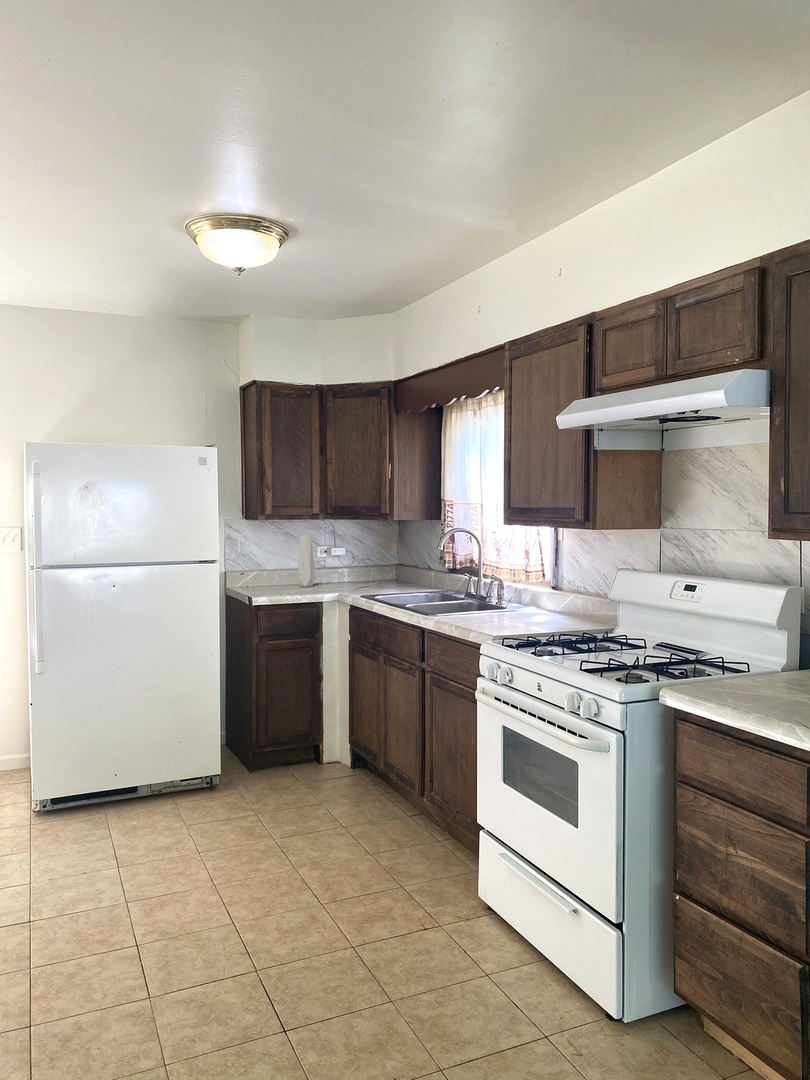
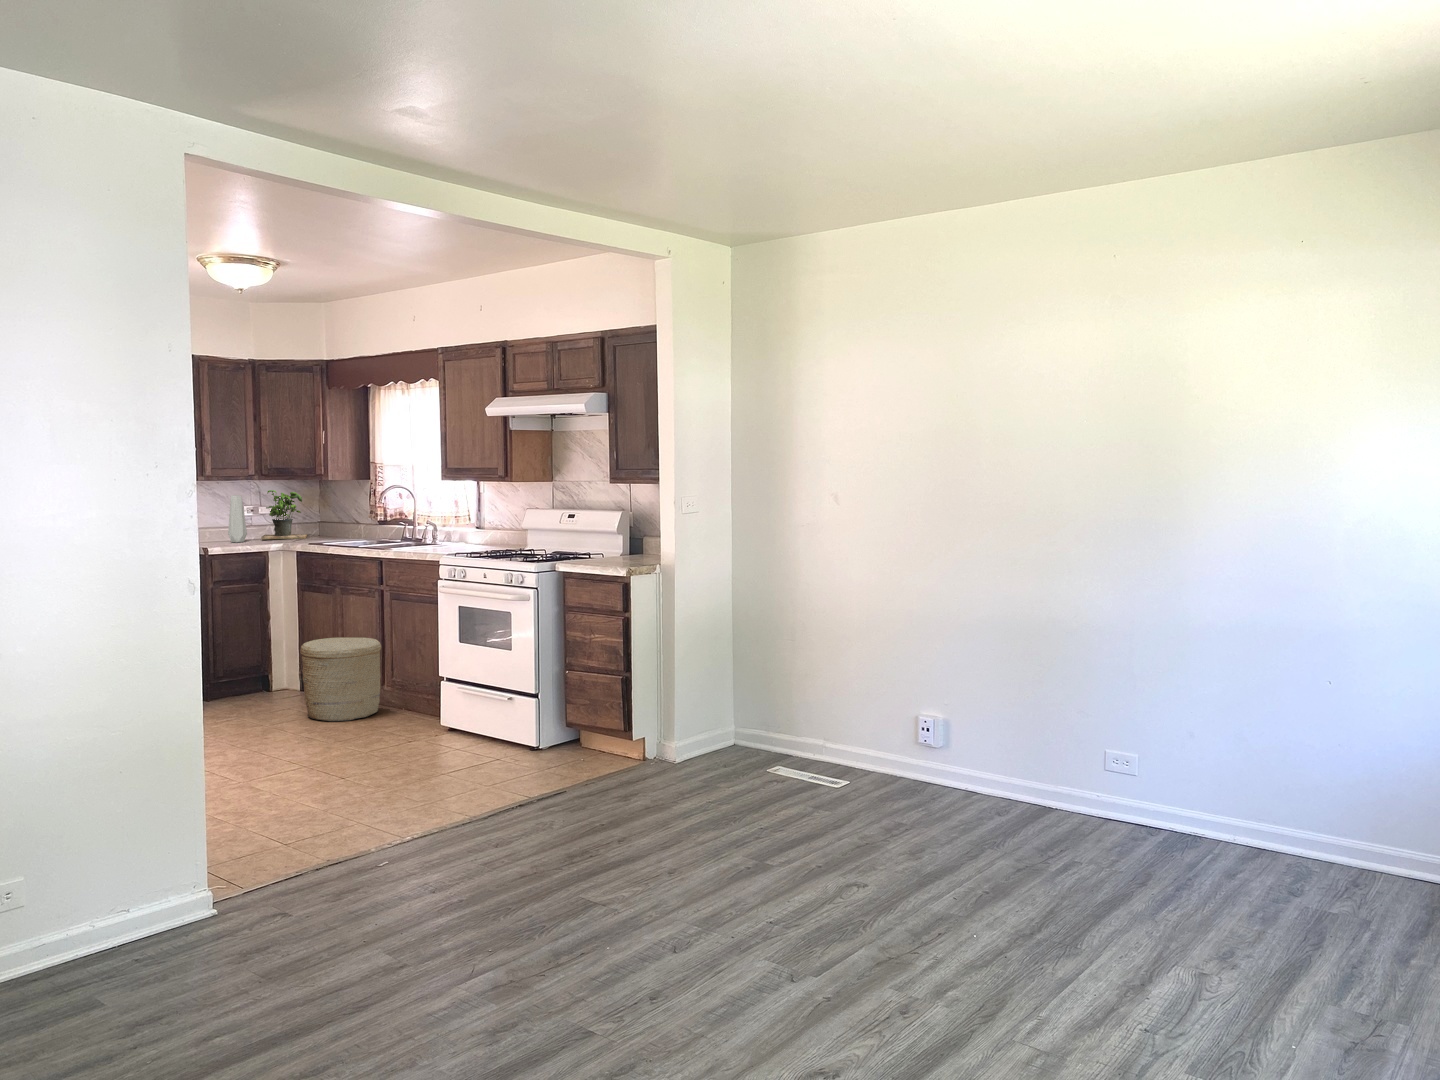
potted plant: none [330,530,383,585] -> present [261,490,308,539]
woven basket: none [314,725,415,851] -> present [300,637,381,721]

